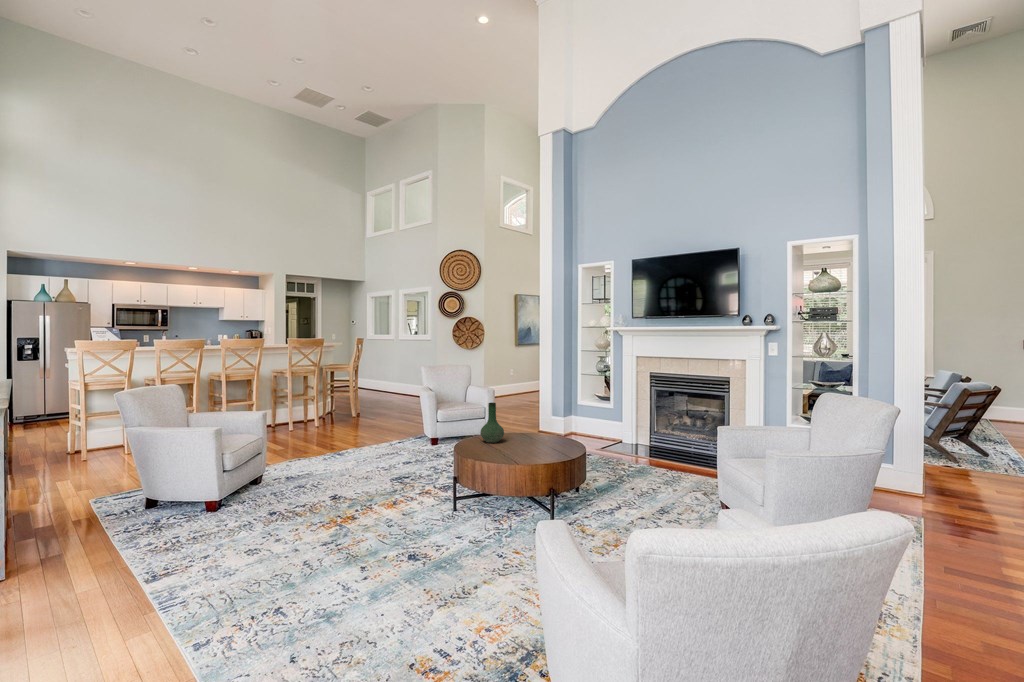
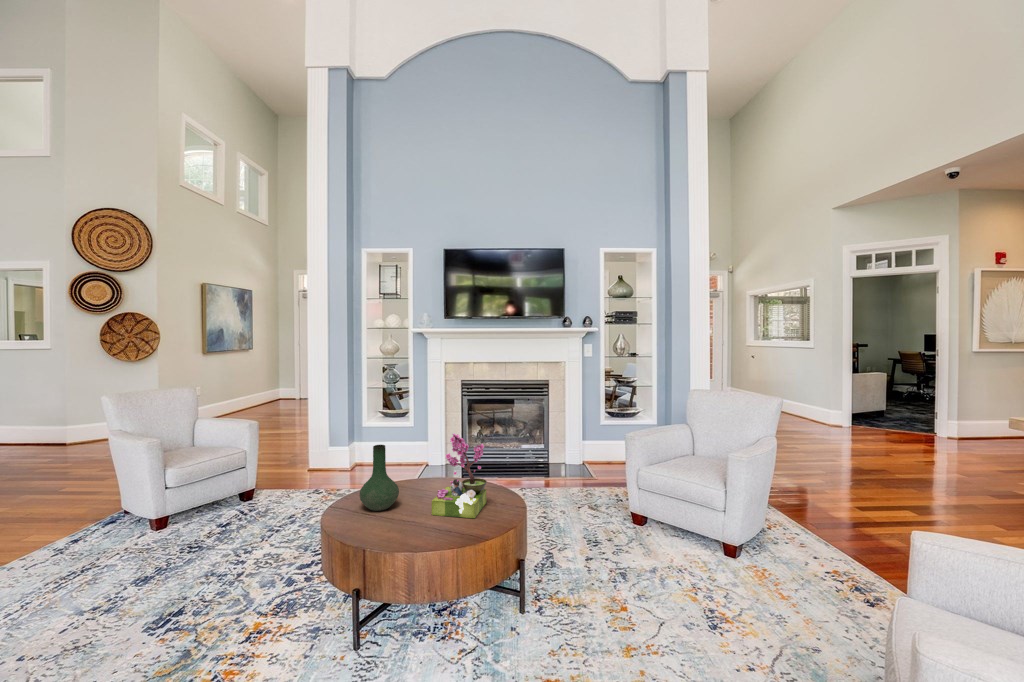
flower arrangement: none [509,400,550,455] -> present [432,433,487,518]

